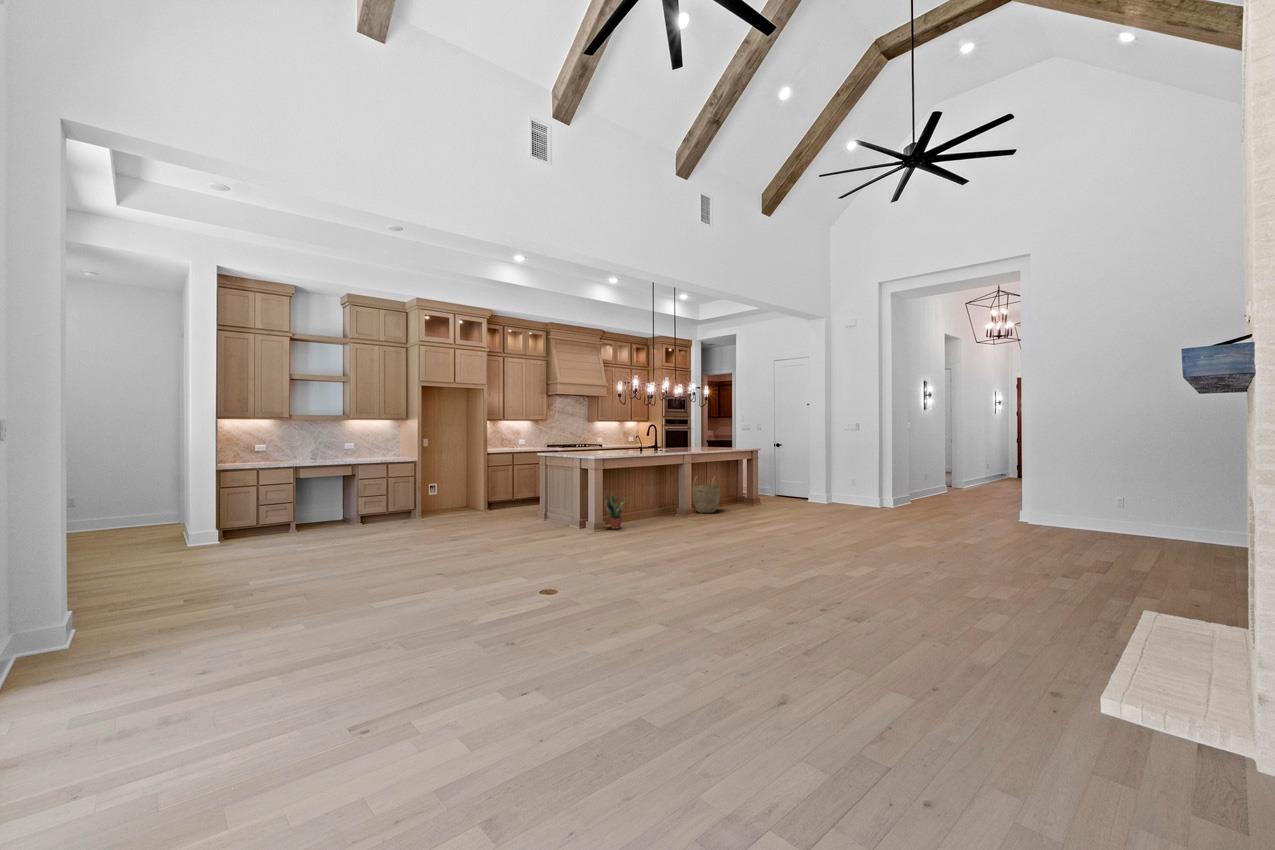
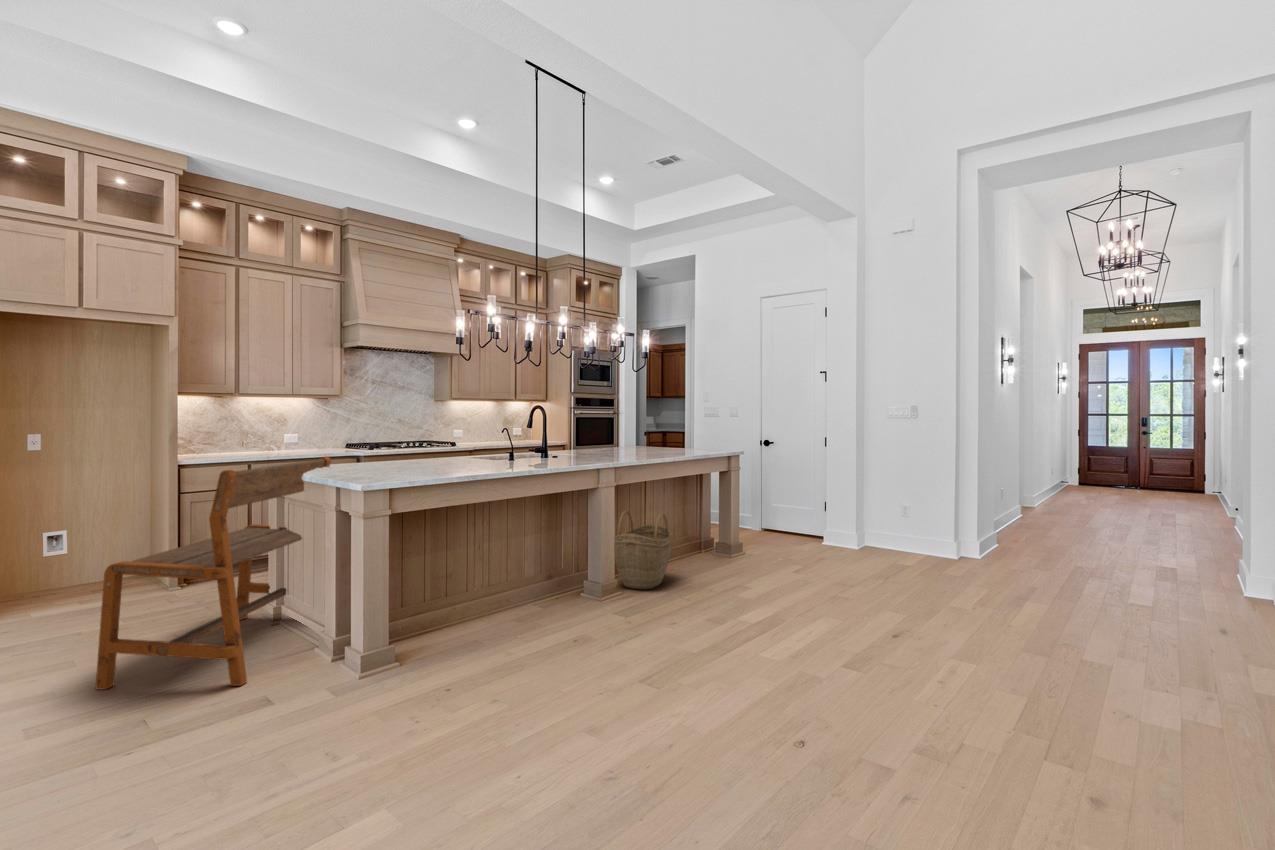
bench: none [502,448,572,532] -> present [95,457,331,690]
potted plant: present [605,494,625,529] -> none [392,569,445,661]

